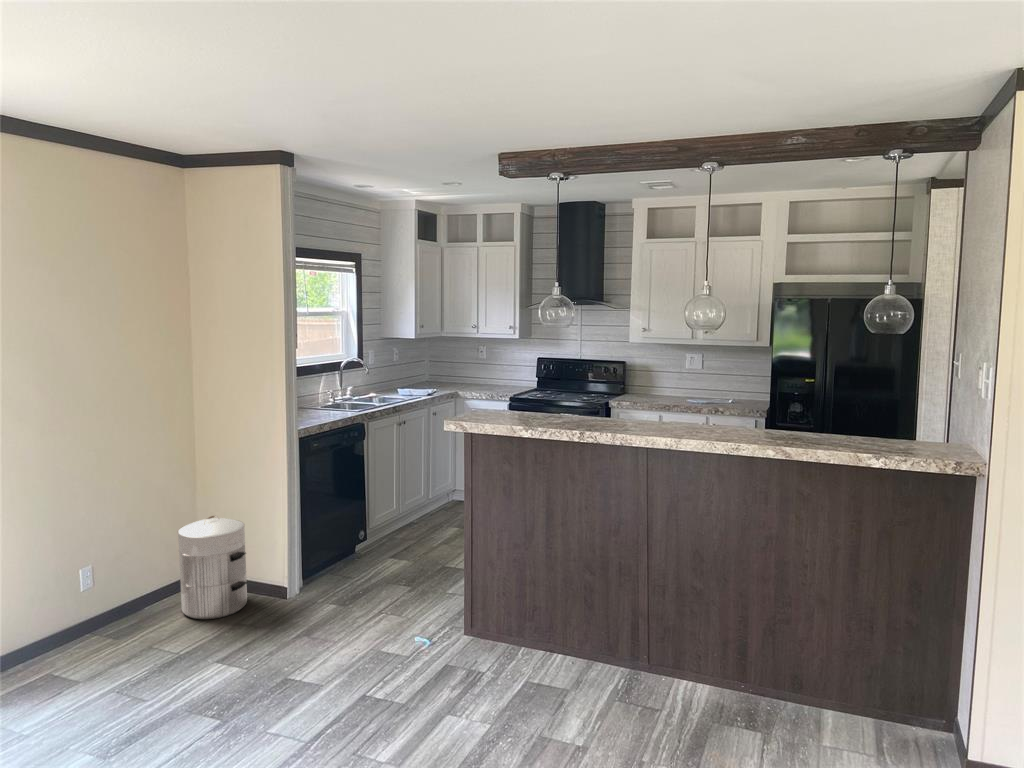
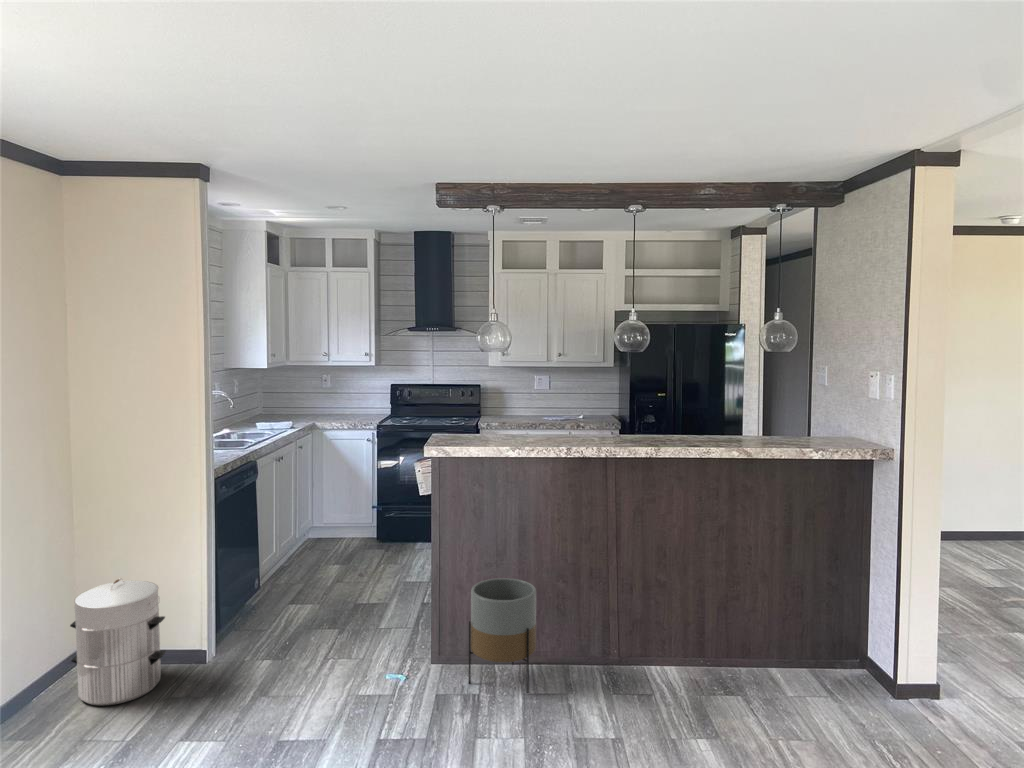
planter: none [482,561,552,682] -> present [469,578,536,692]

